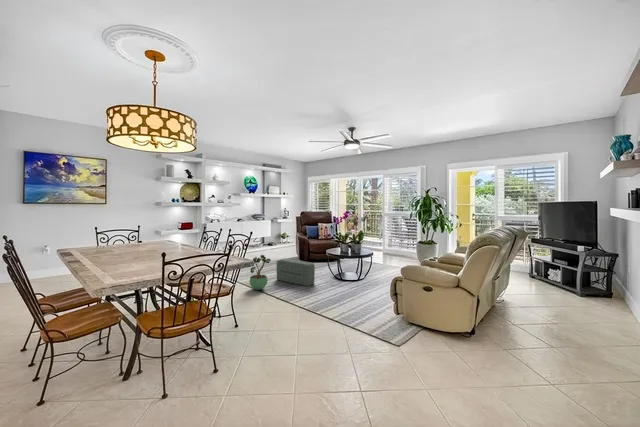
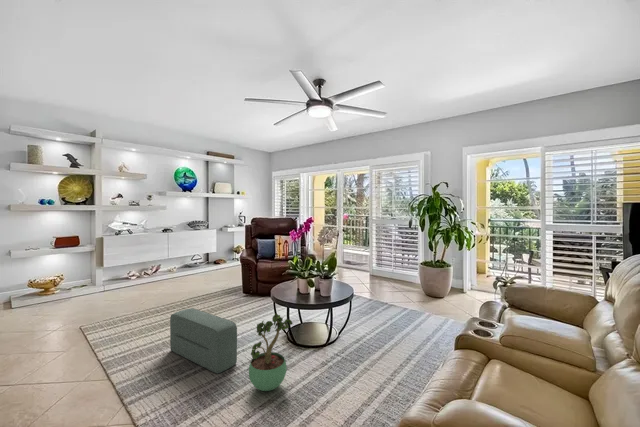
potted plant: present [250,255,271,290] -> present [249,313,292,391]

